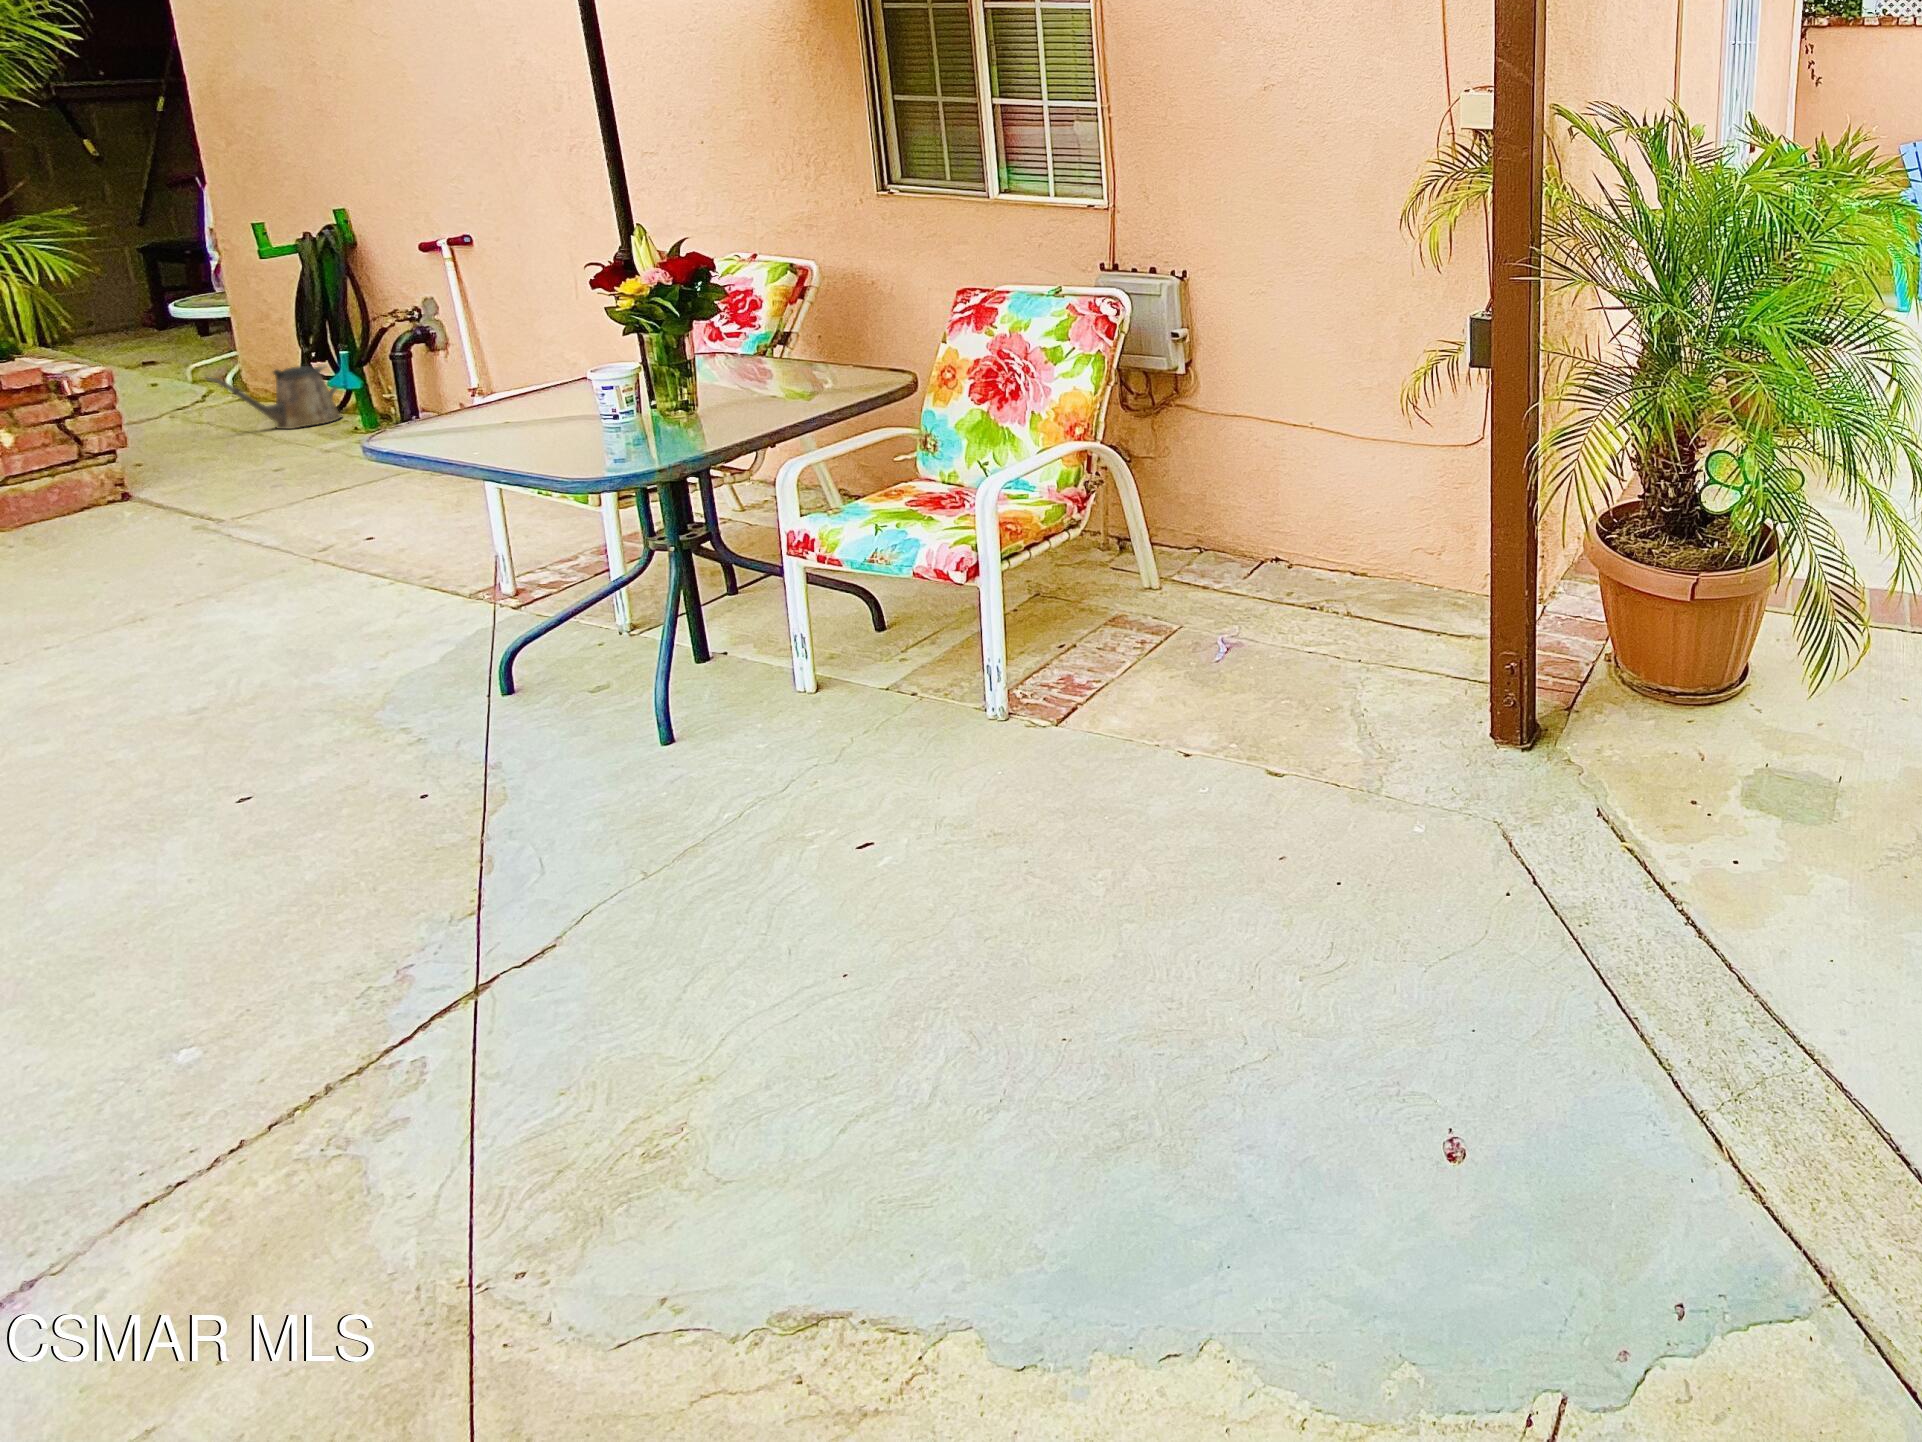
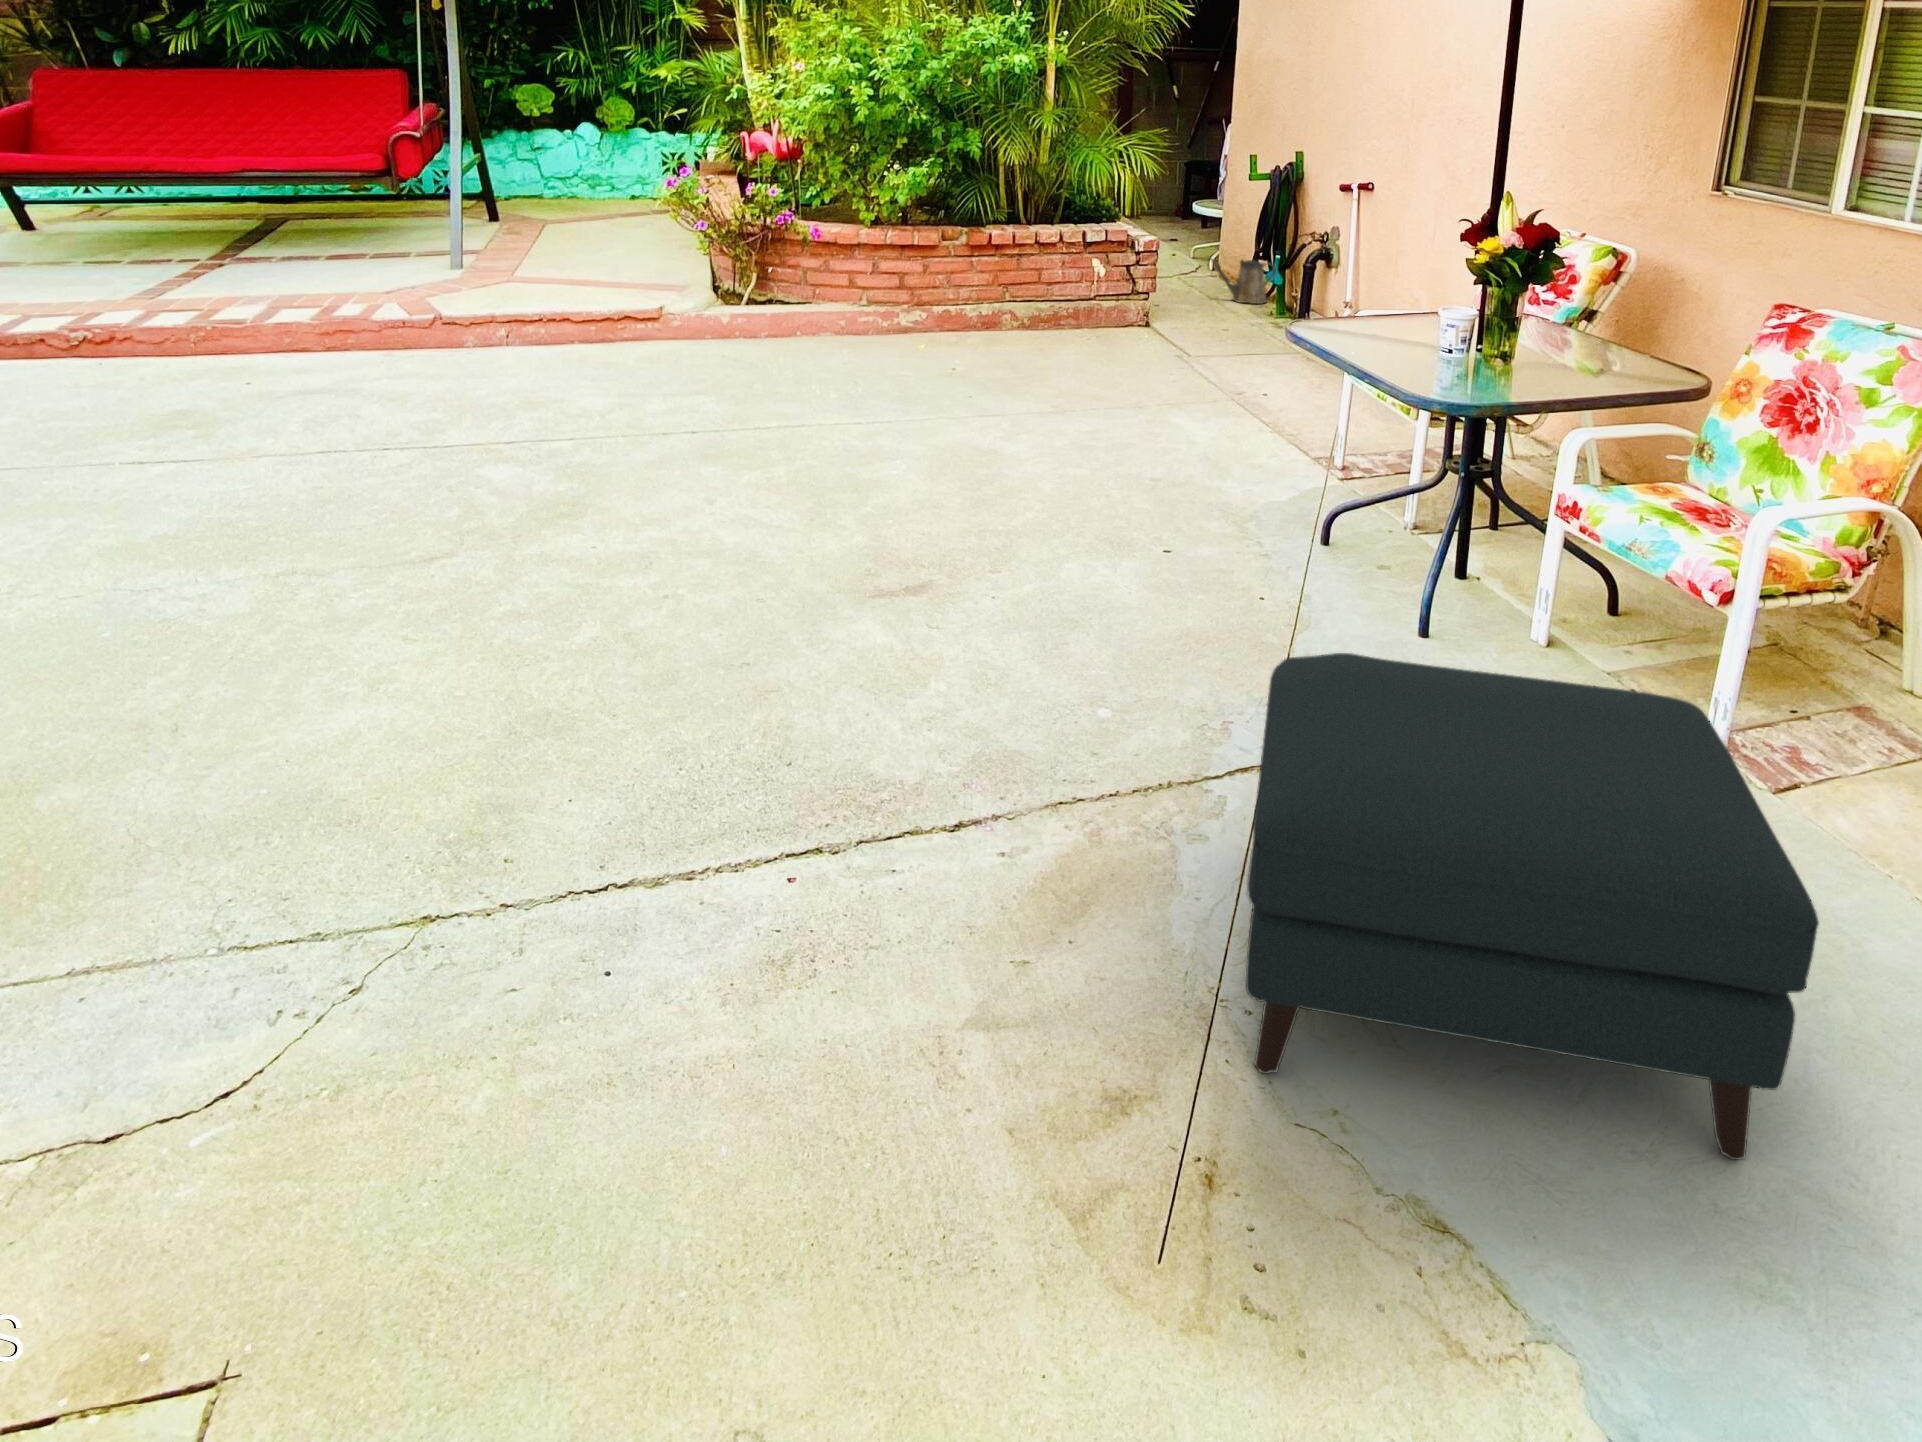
ottoman: none [425,680,1073,1312] -> present [1246,653,1819,1160]

